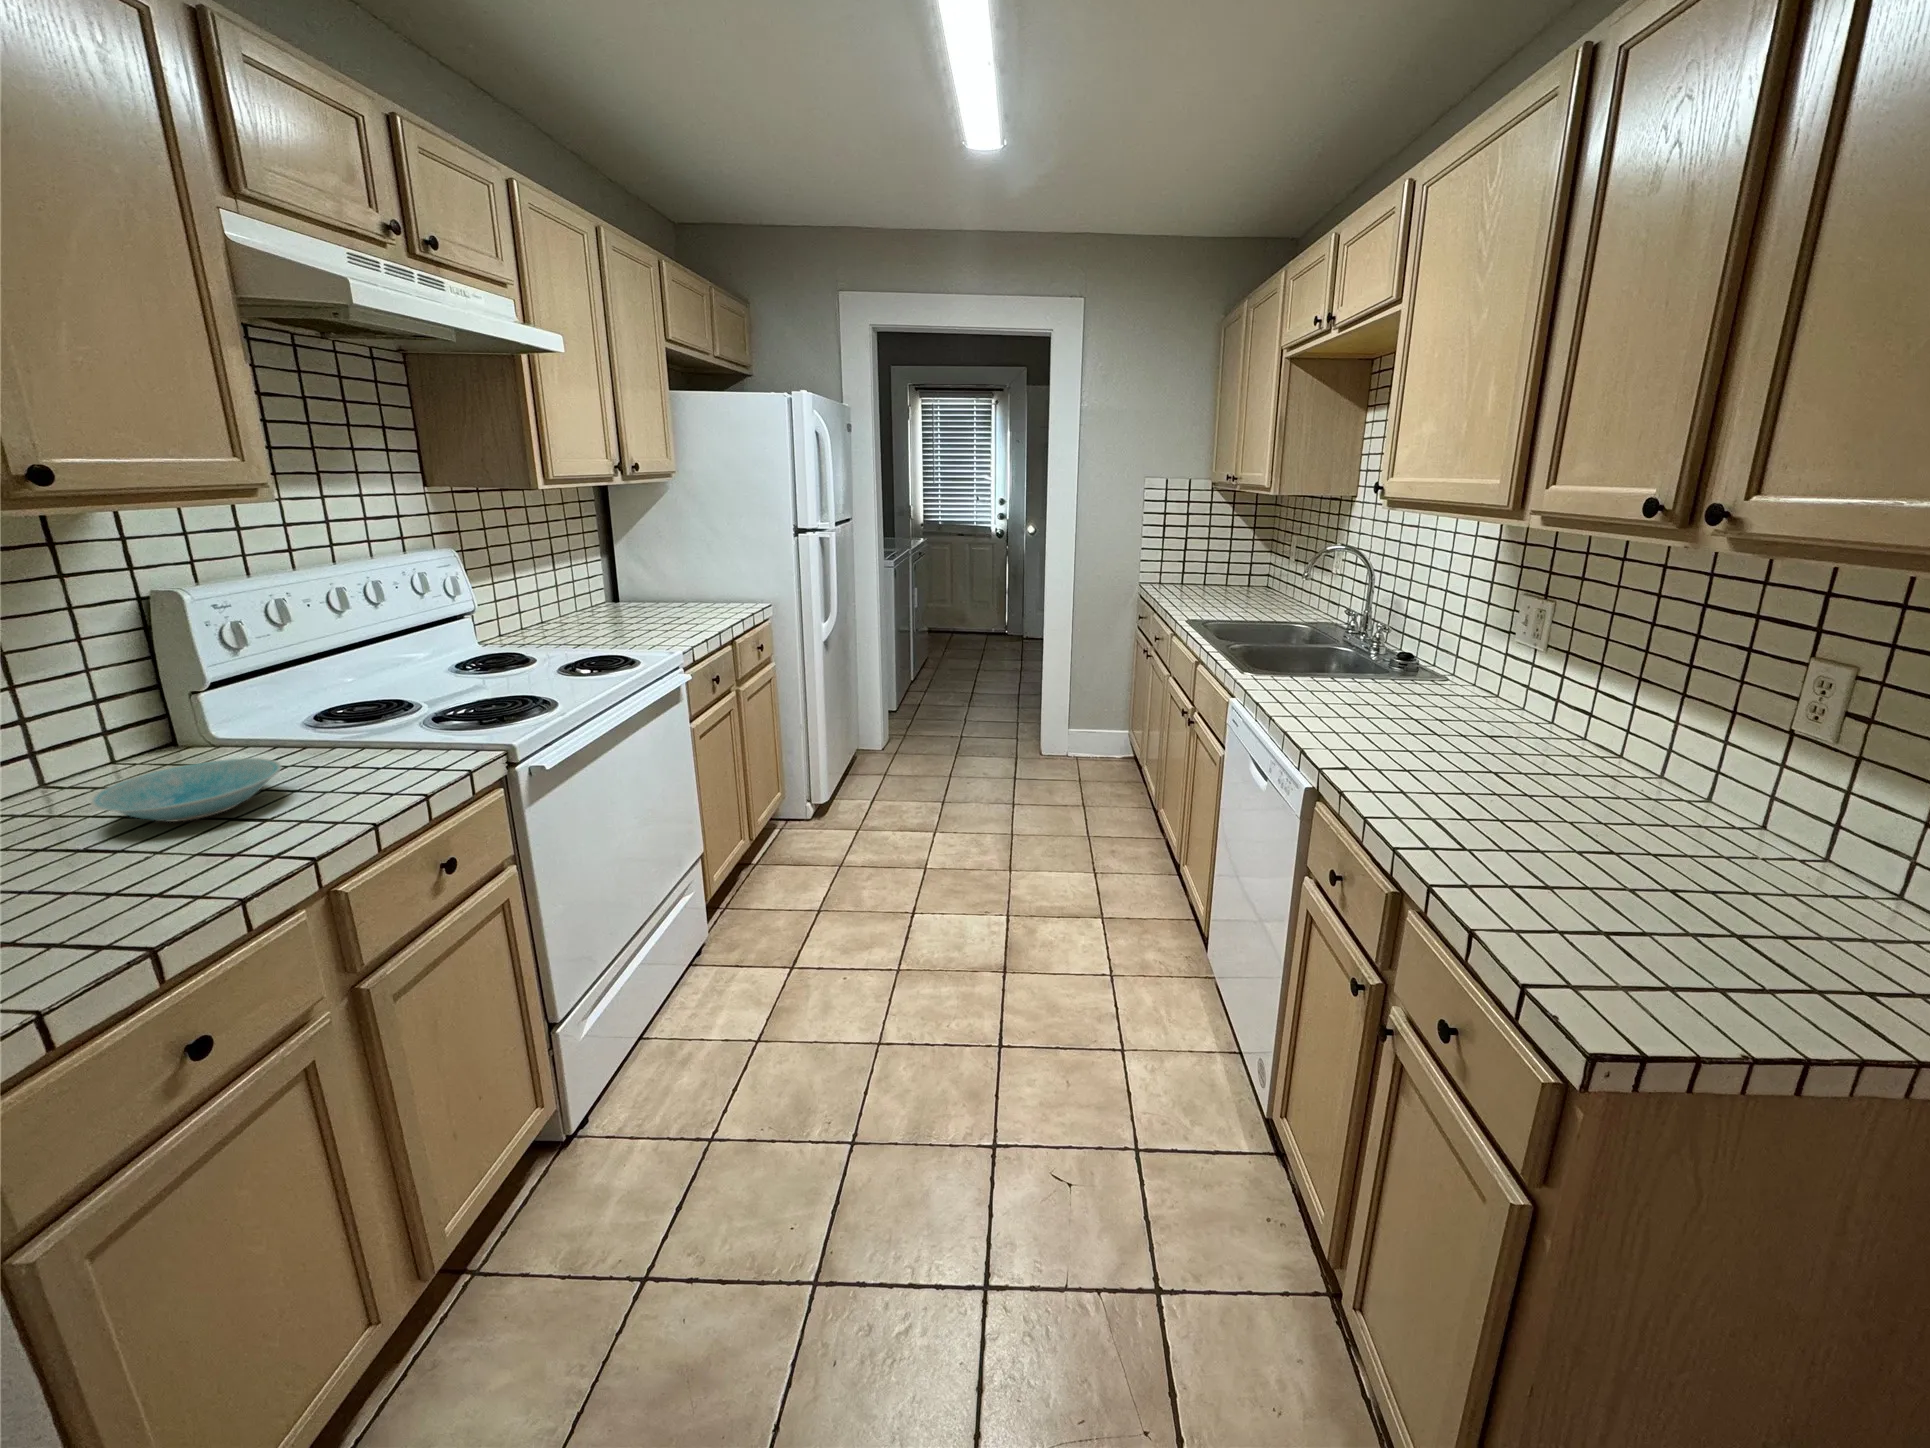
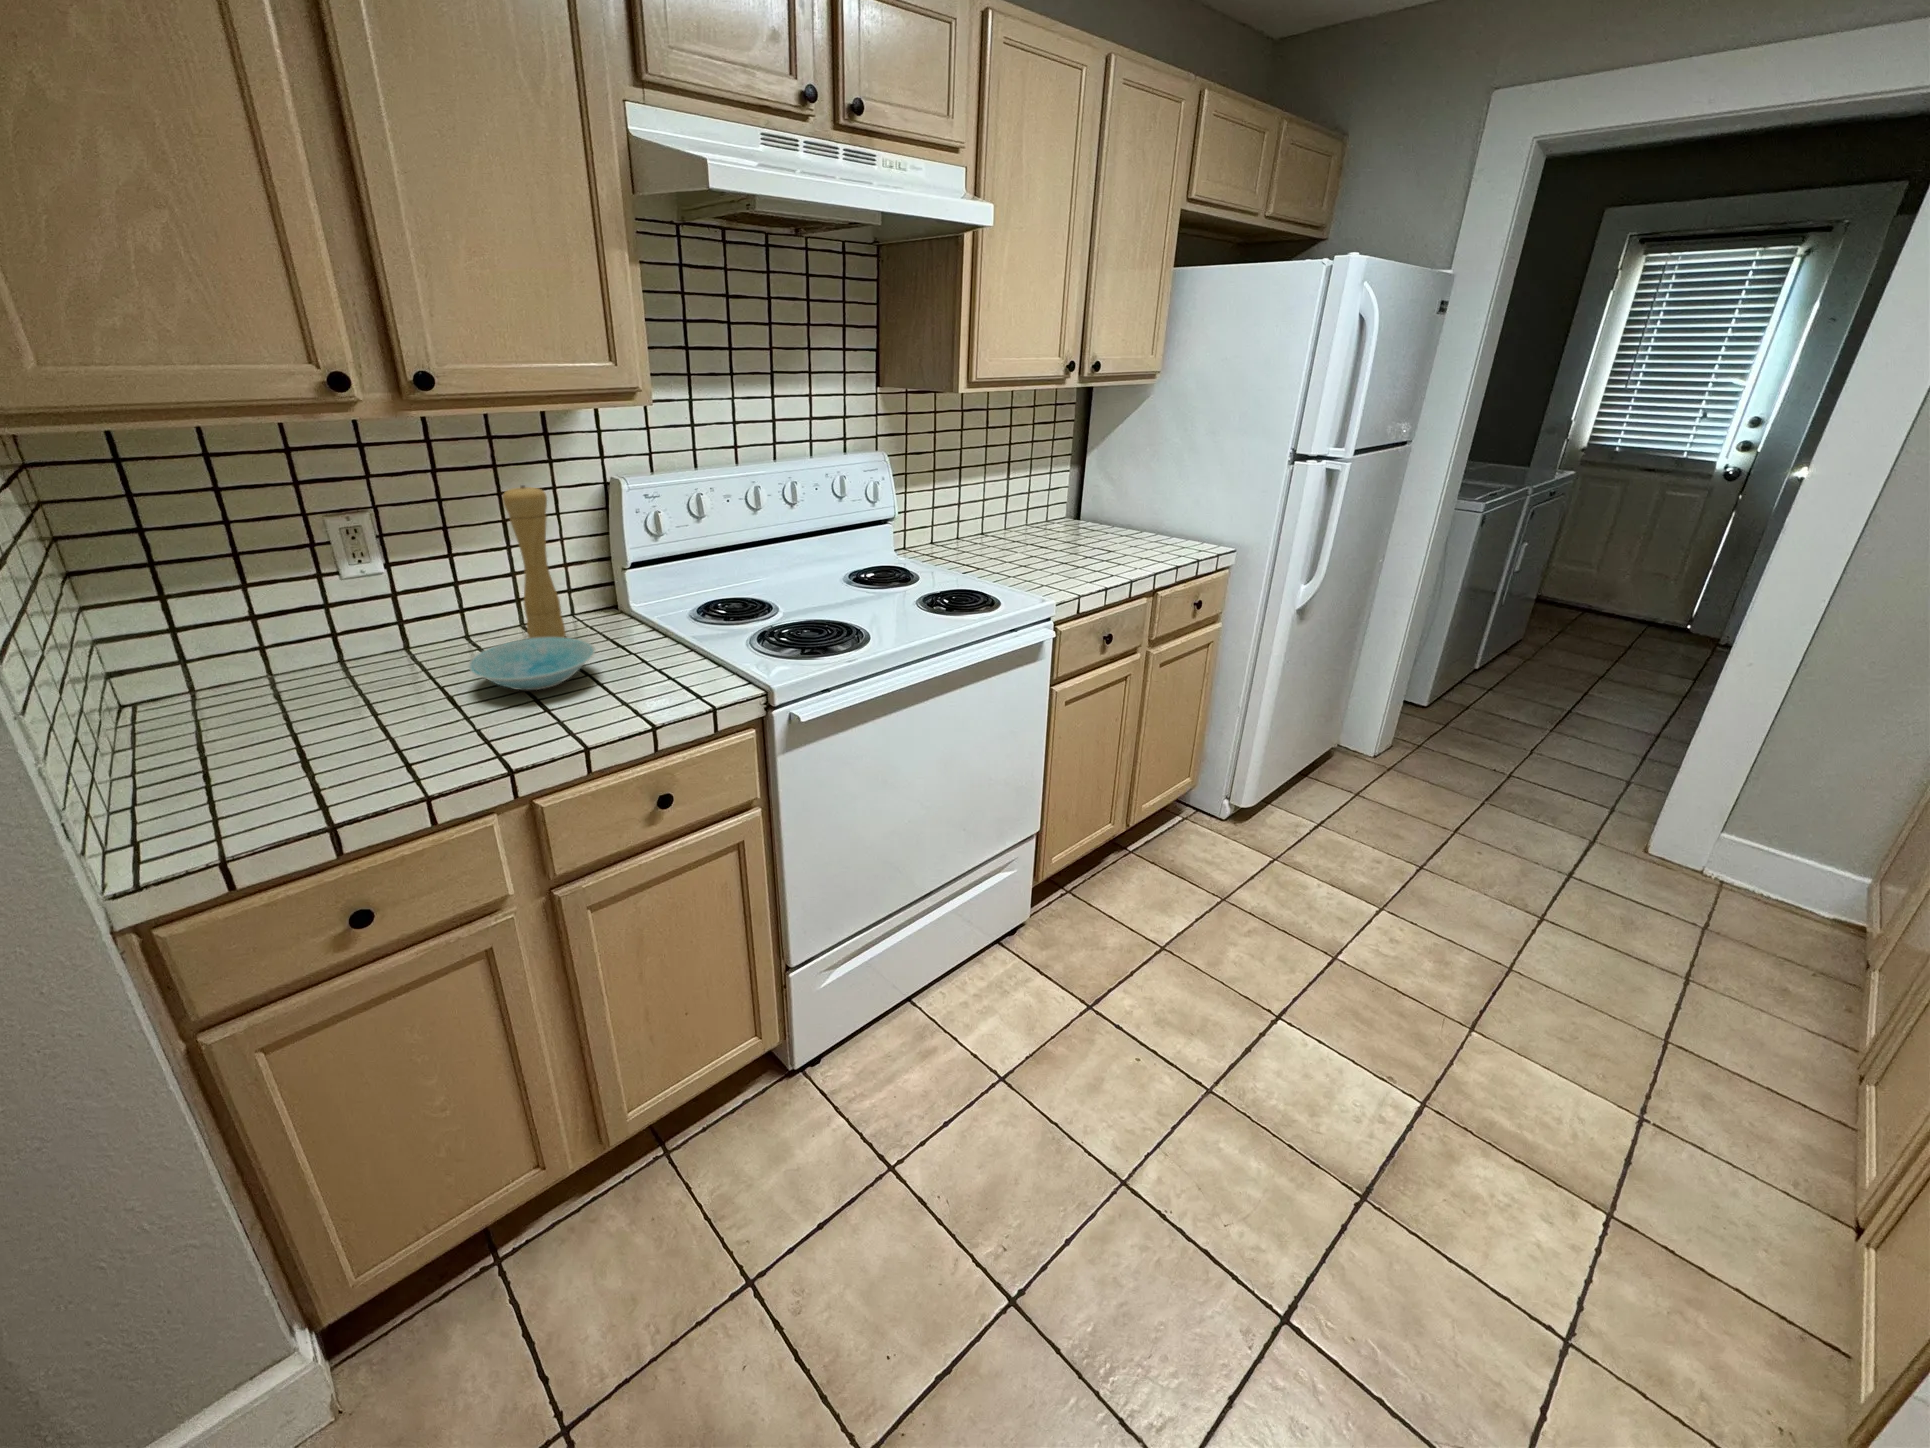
pepper mill: none [39,601,157,790] -> present [503,485,566,639]

